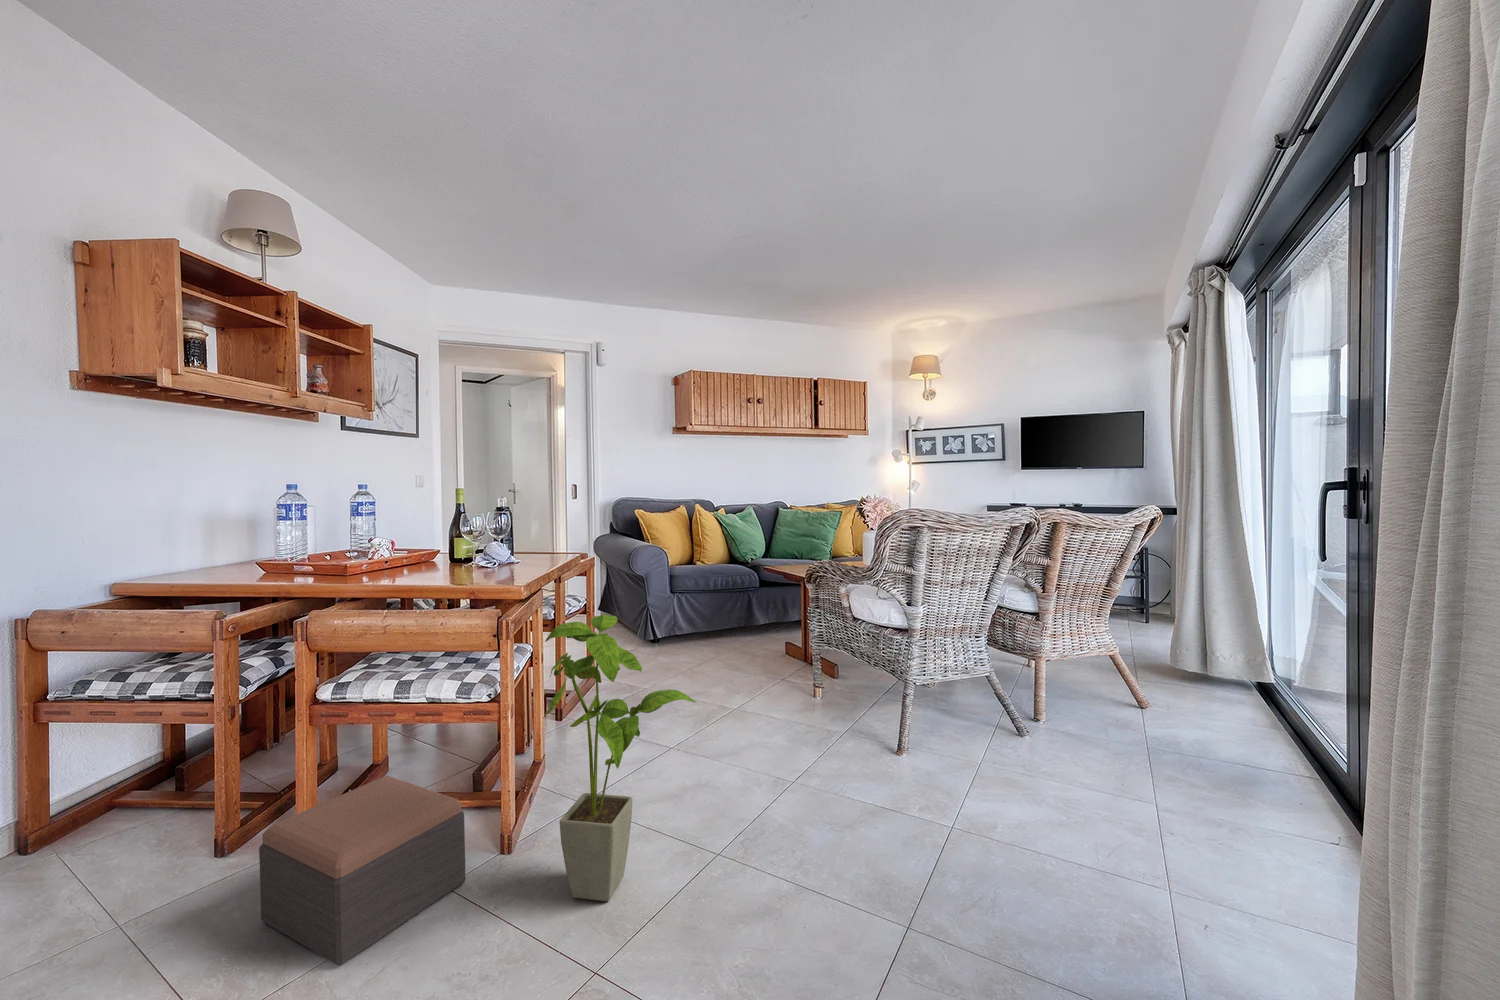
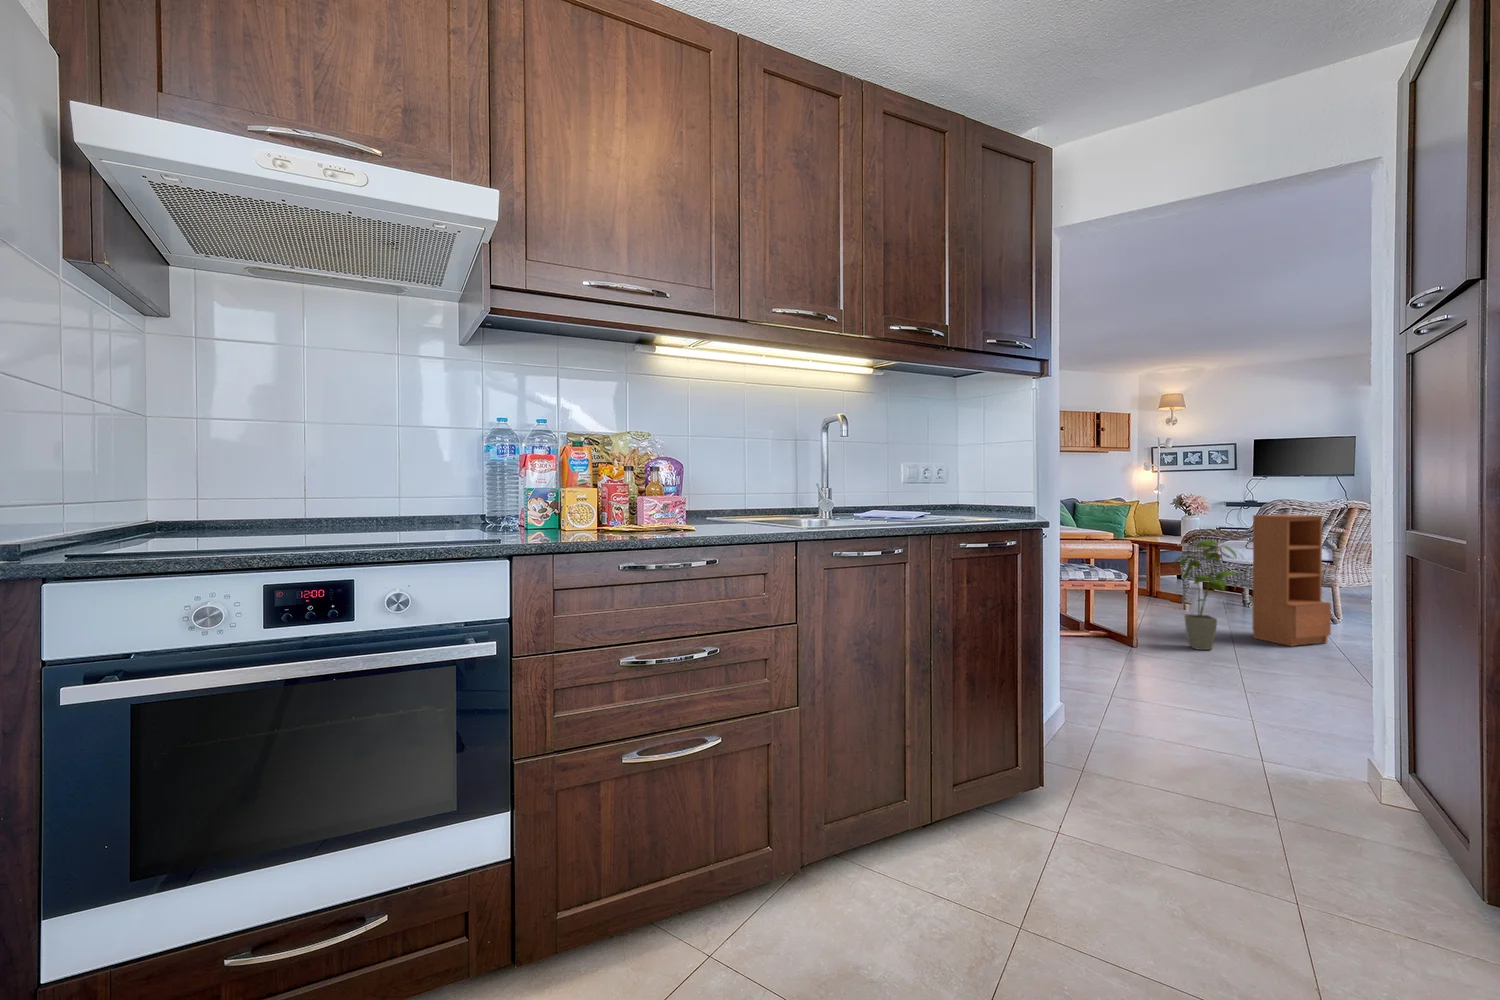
bookcase: none [792,539,937,870] -> present [1252,514,1331,646]
footstool: present [259,776,466,966] -> none [1085,609,1143,657]

